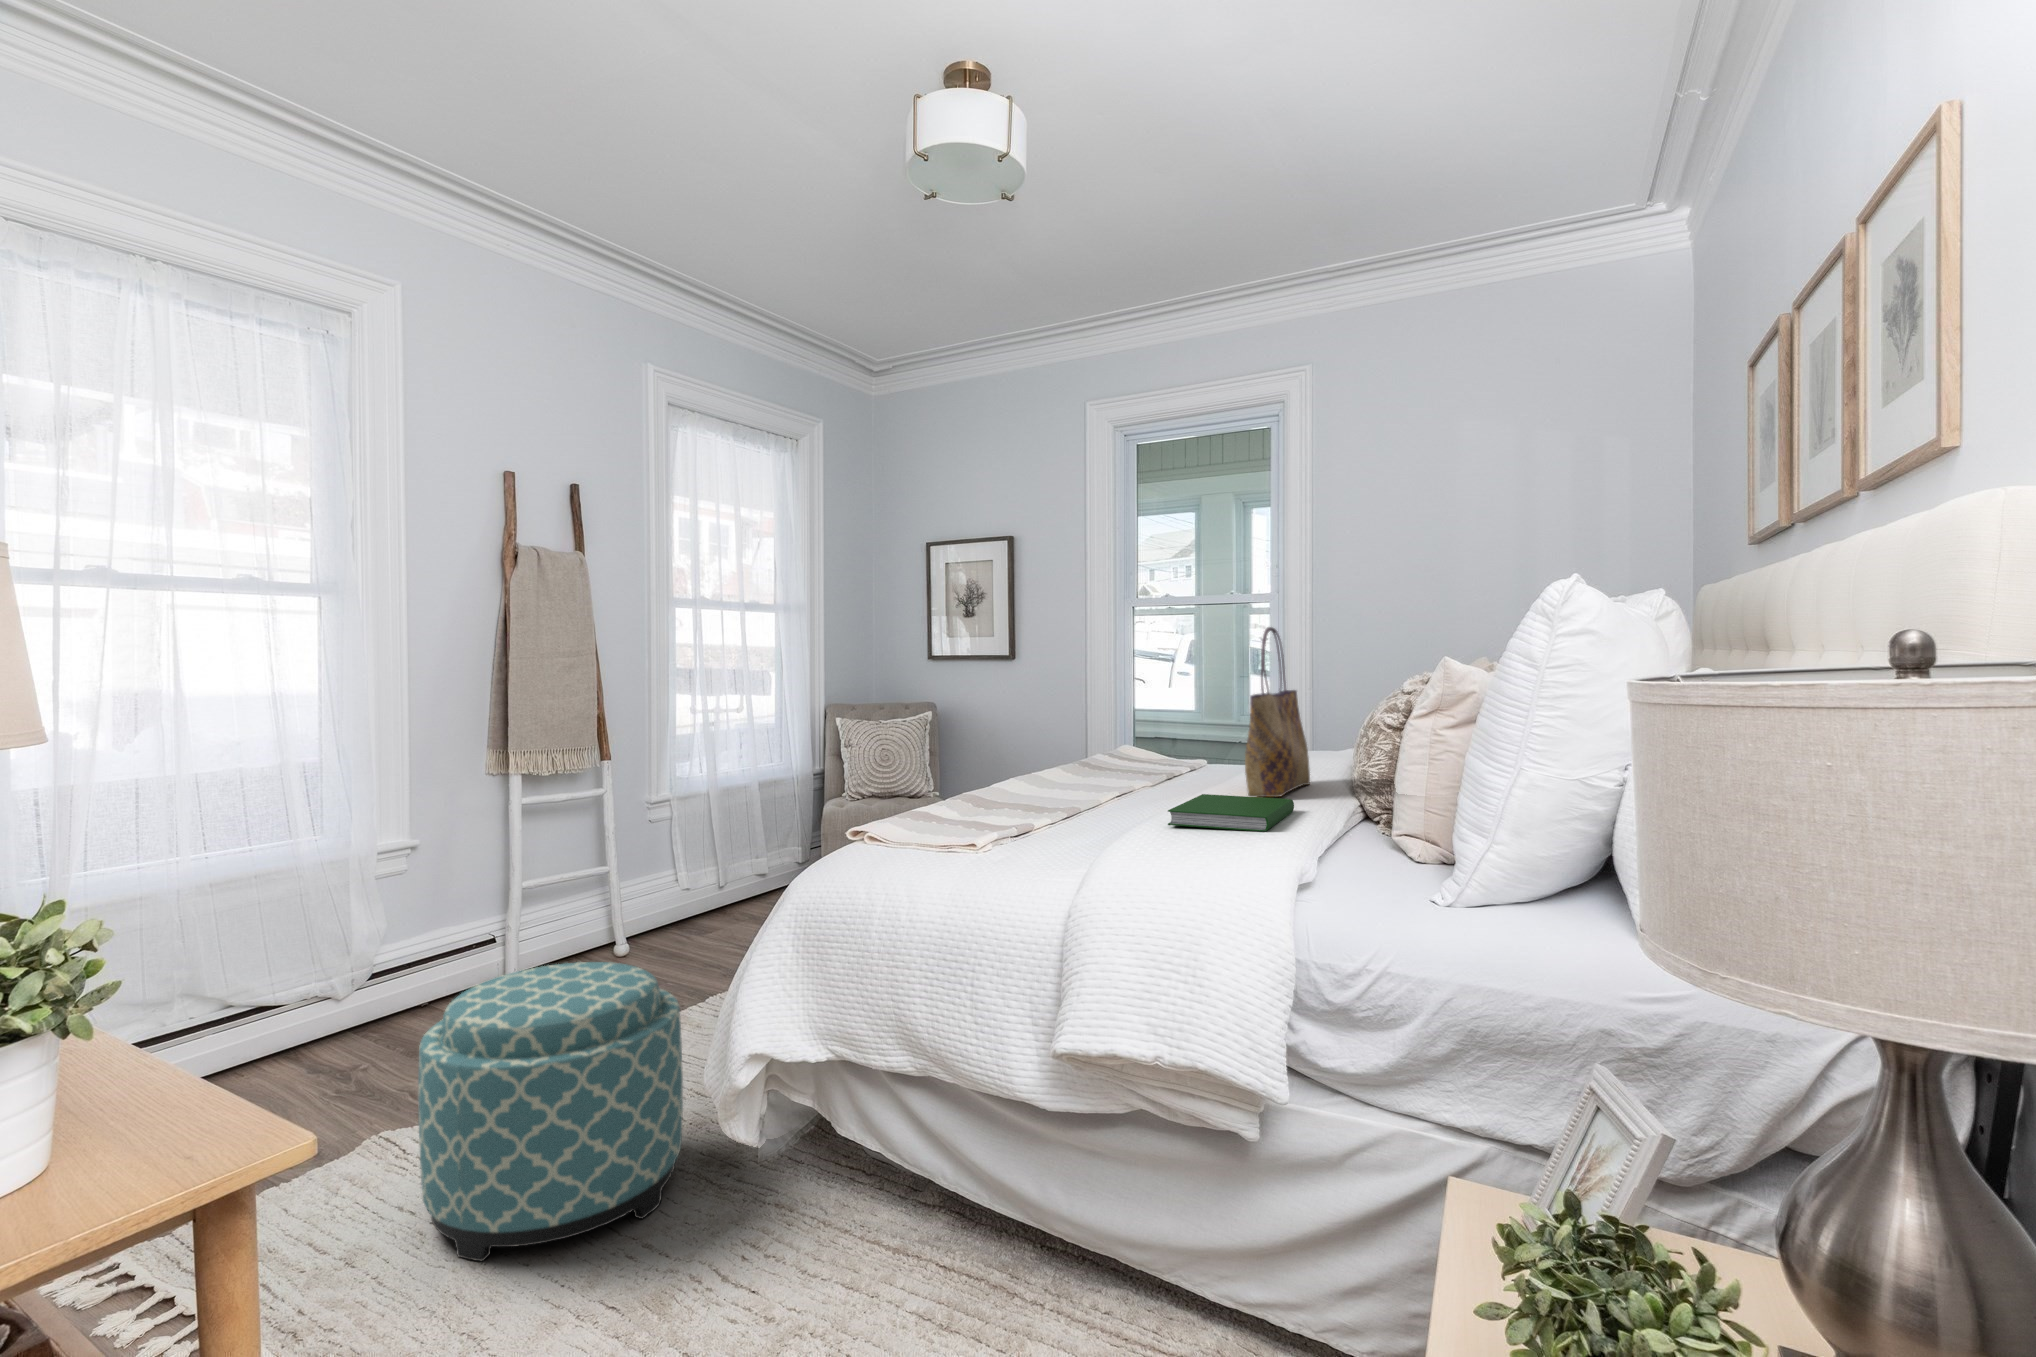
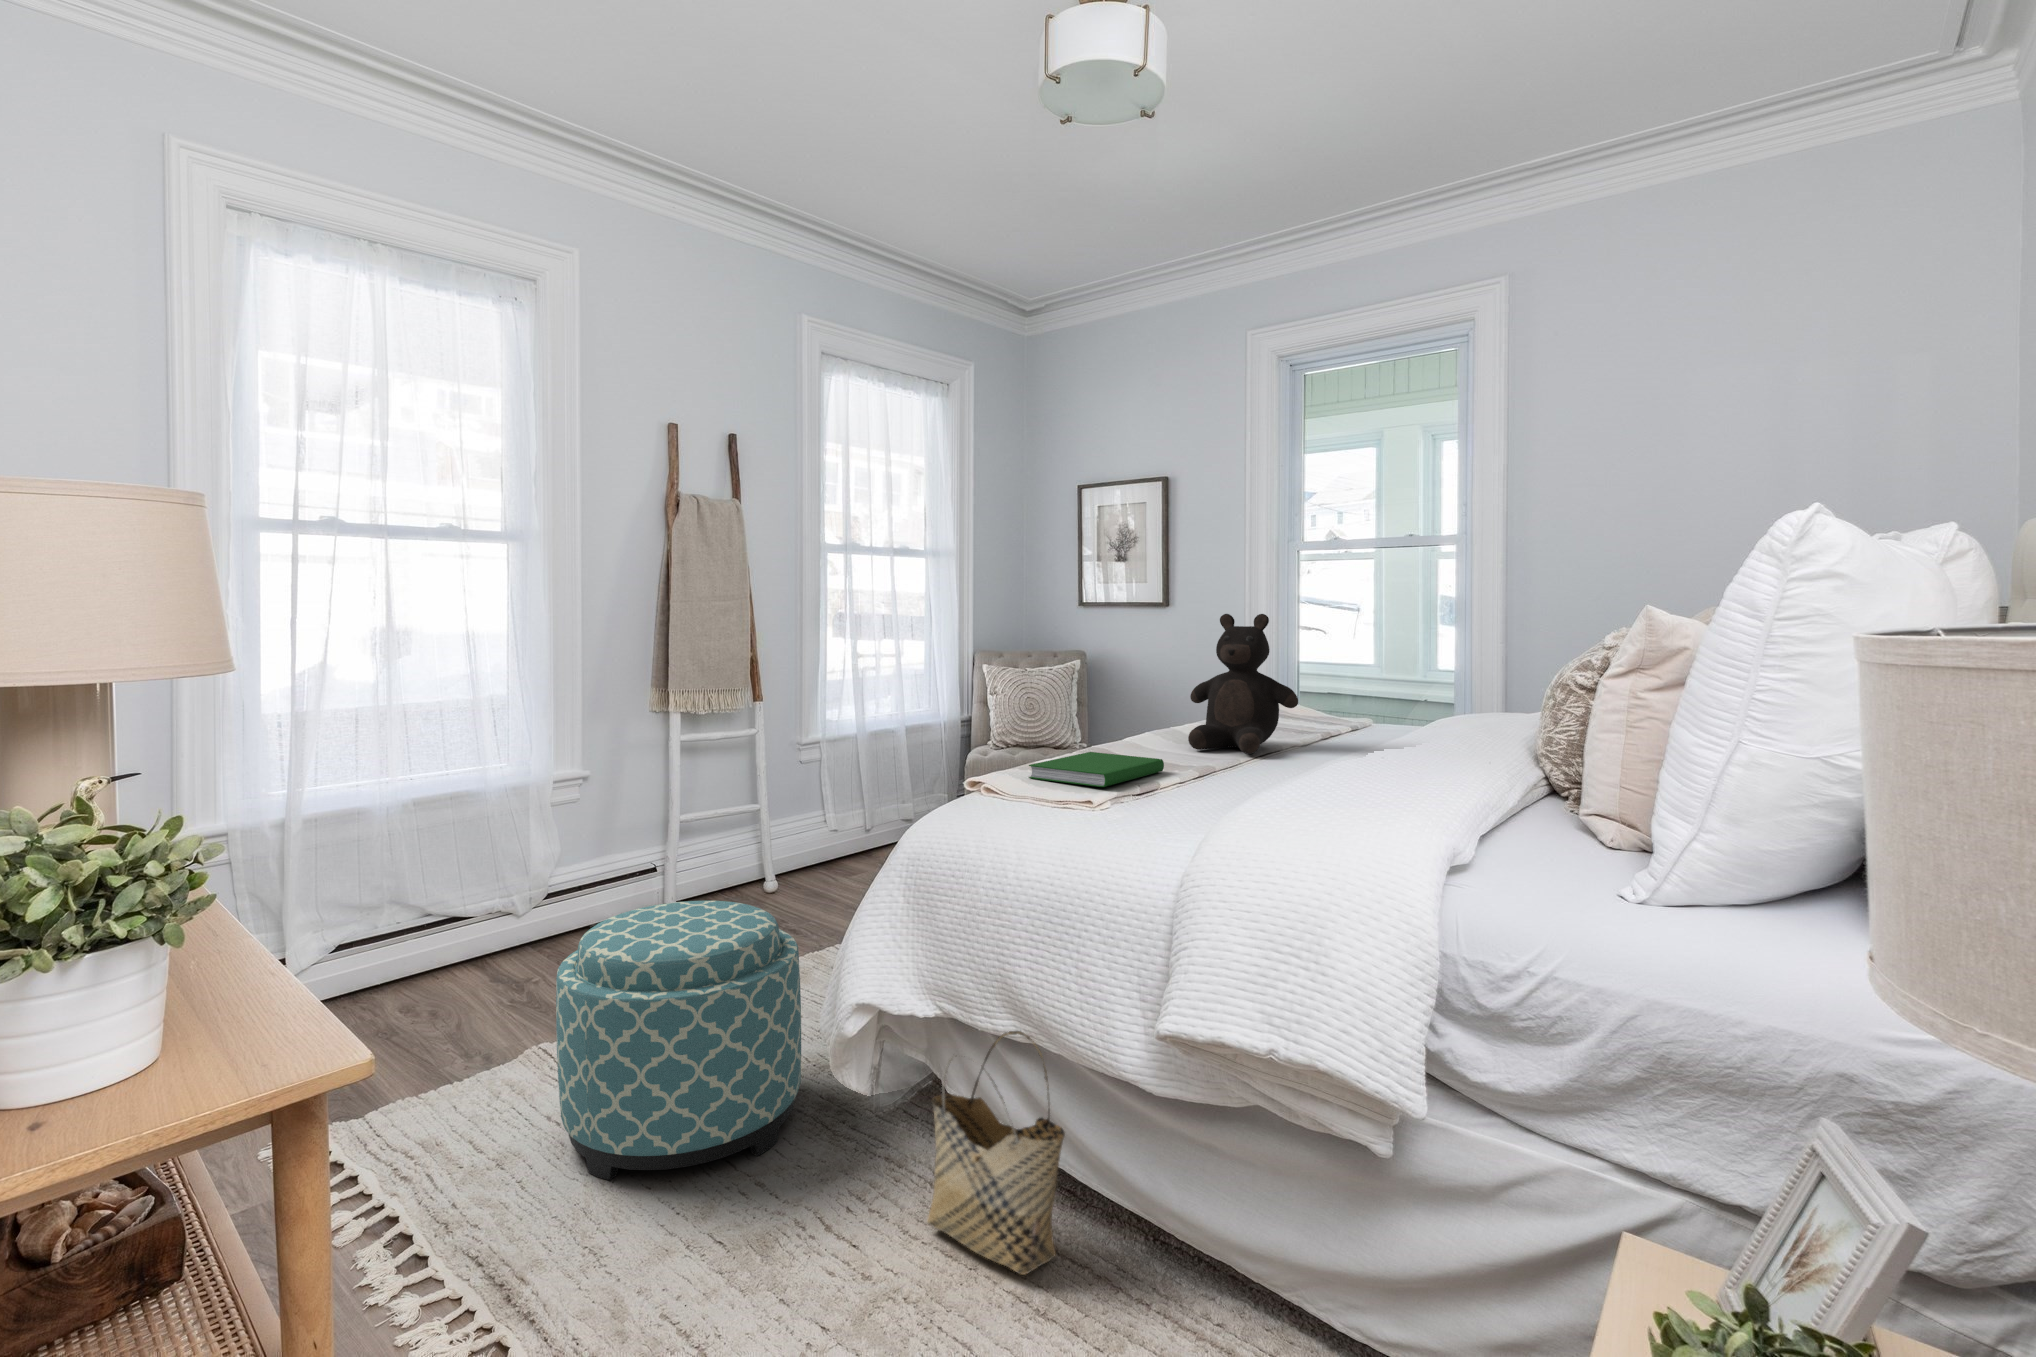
tote bag: present [1245,627,1310,797] -> none [1406,571,1486,765]
teddy bear: none [1048,665,1146,794] -> present [1188,614,1298,754]
hardcover book: present [1168,794,1294,831] -> present [1029,752,1164,787]
woven basket: none [826,1065,962,1299] -> present [927,1031,1065,1275]

